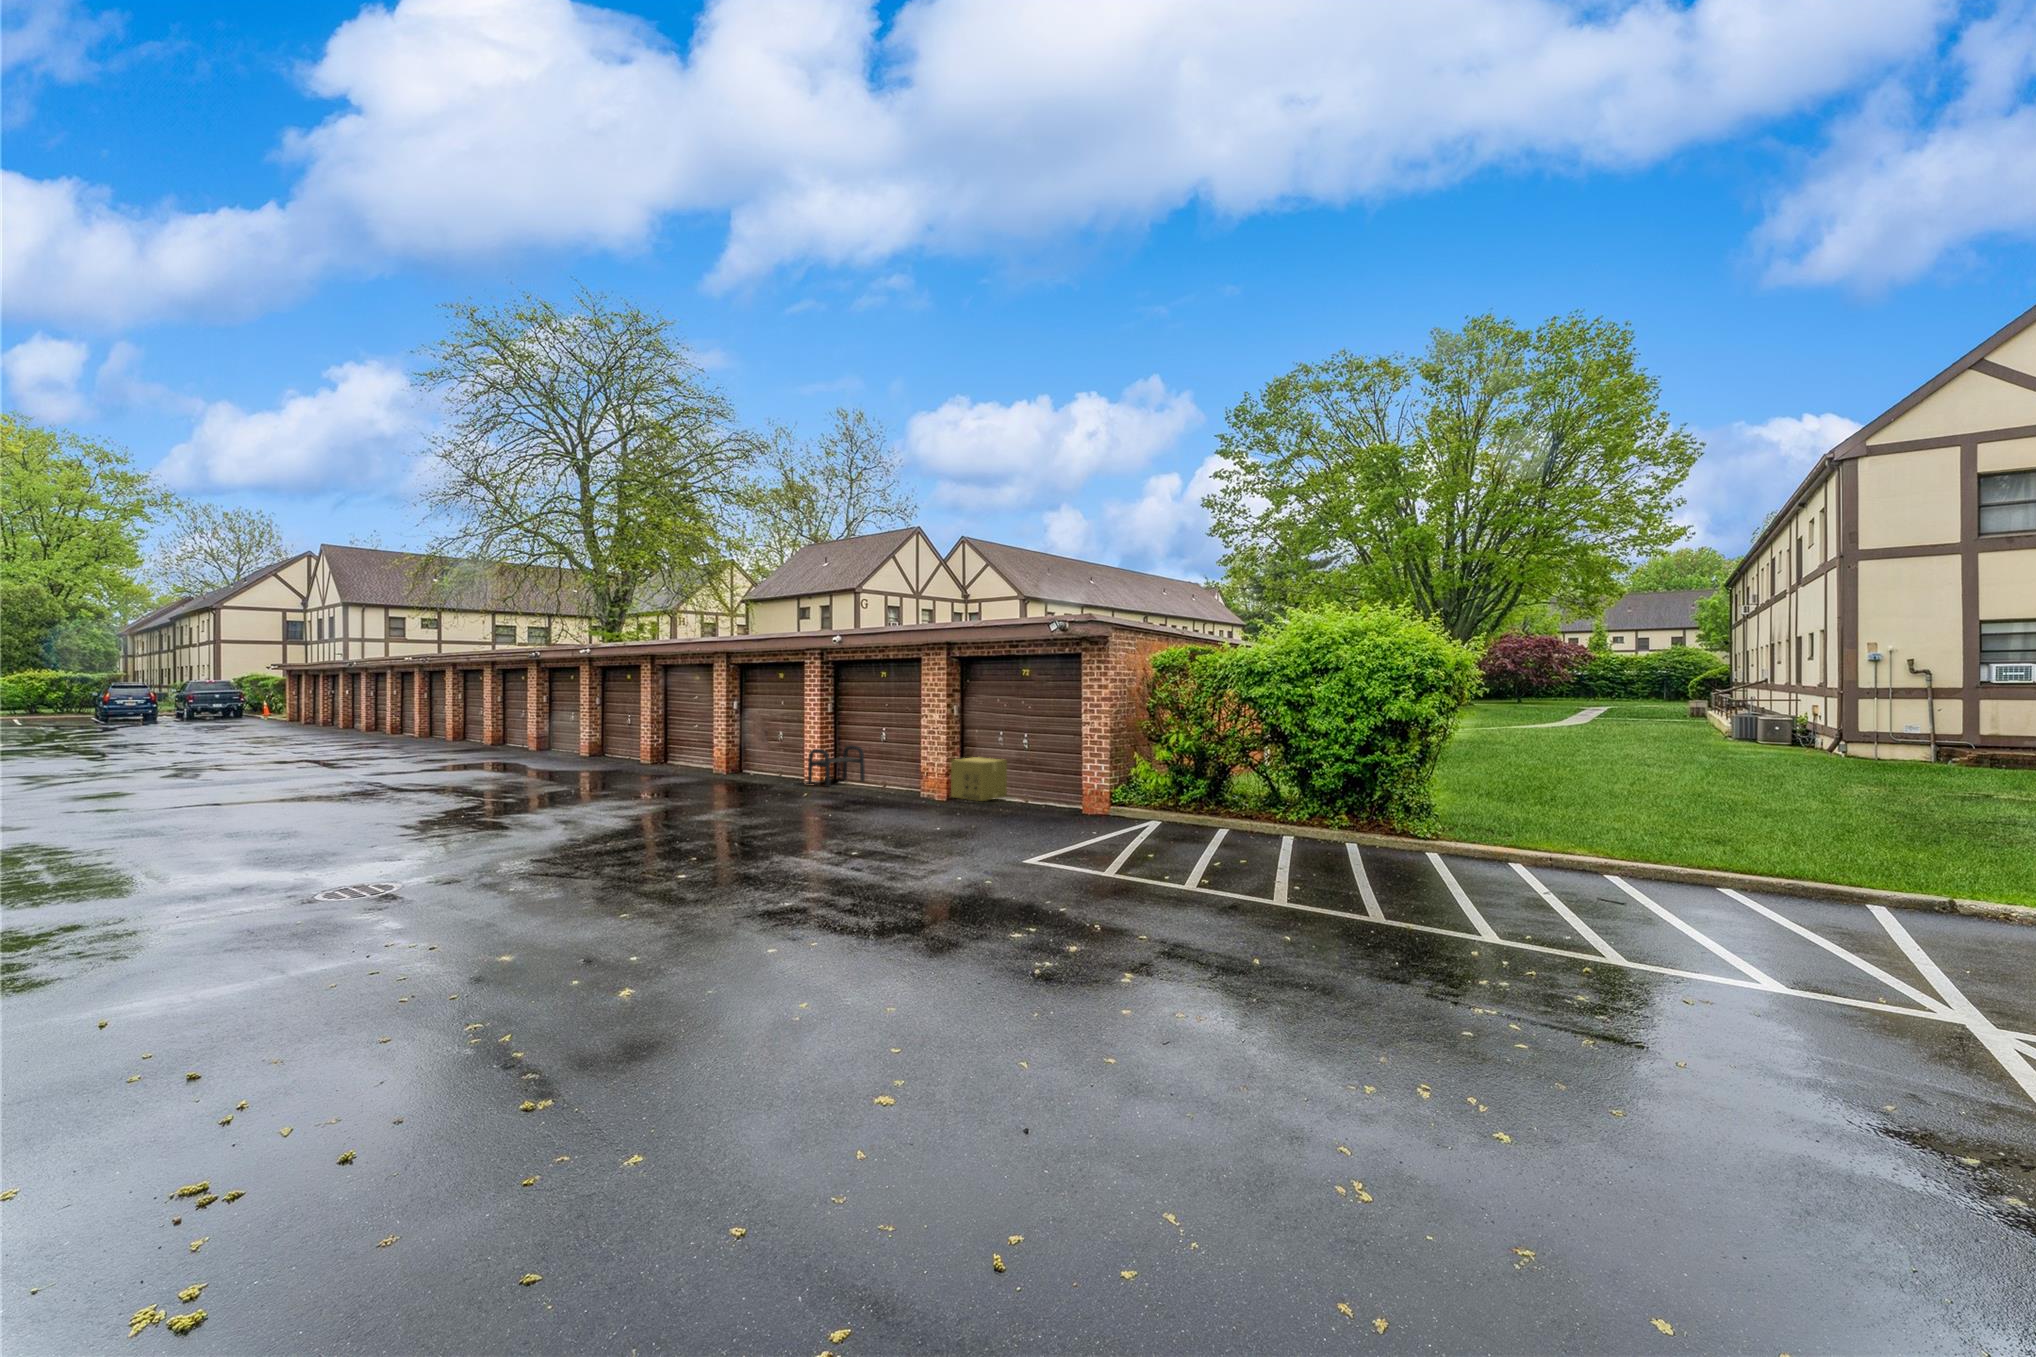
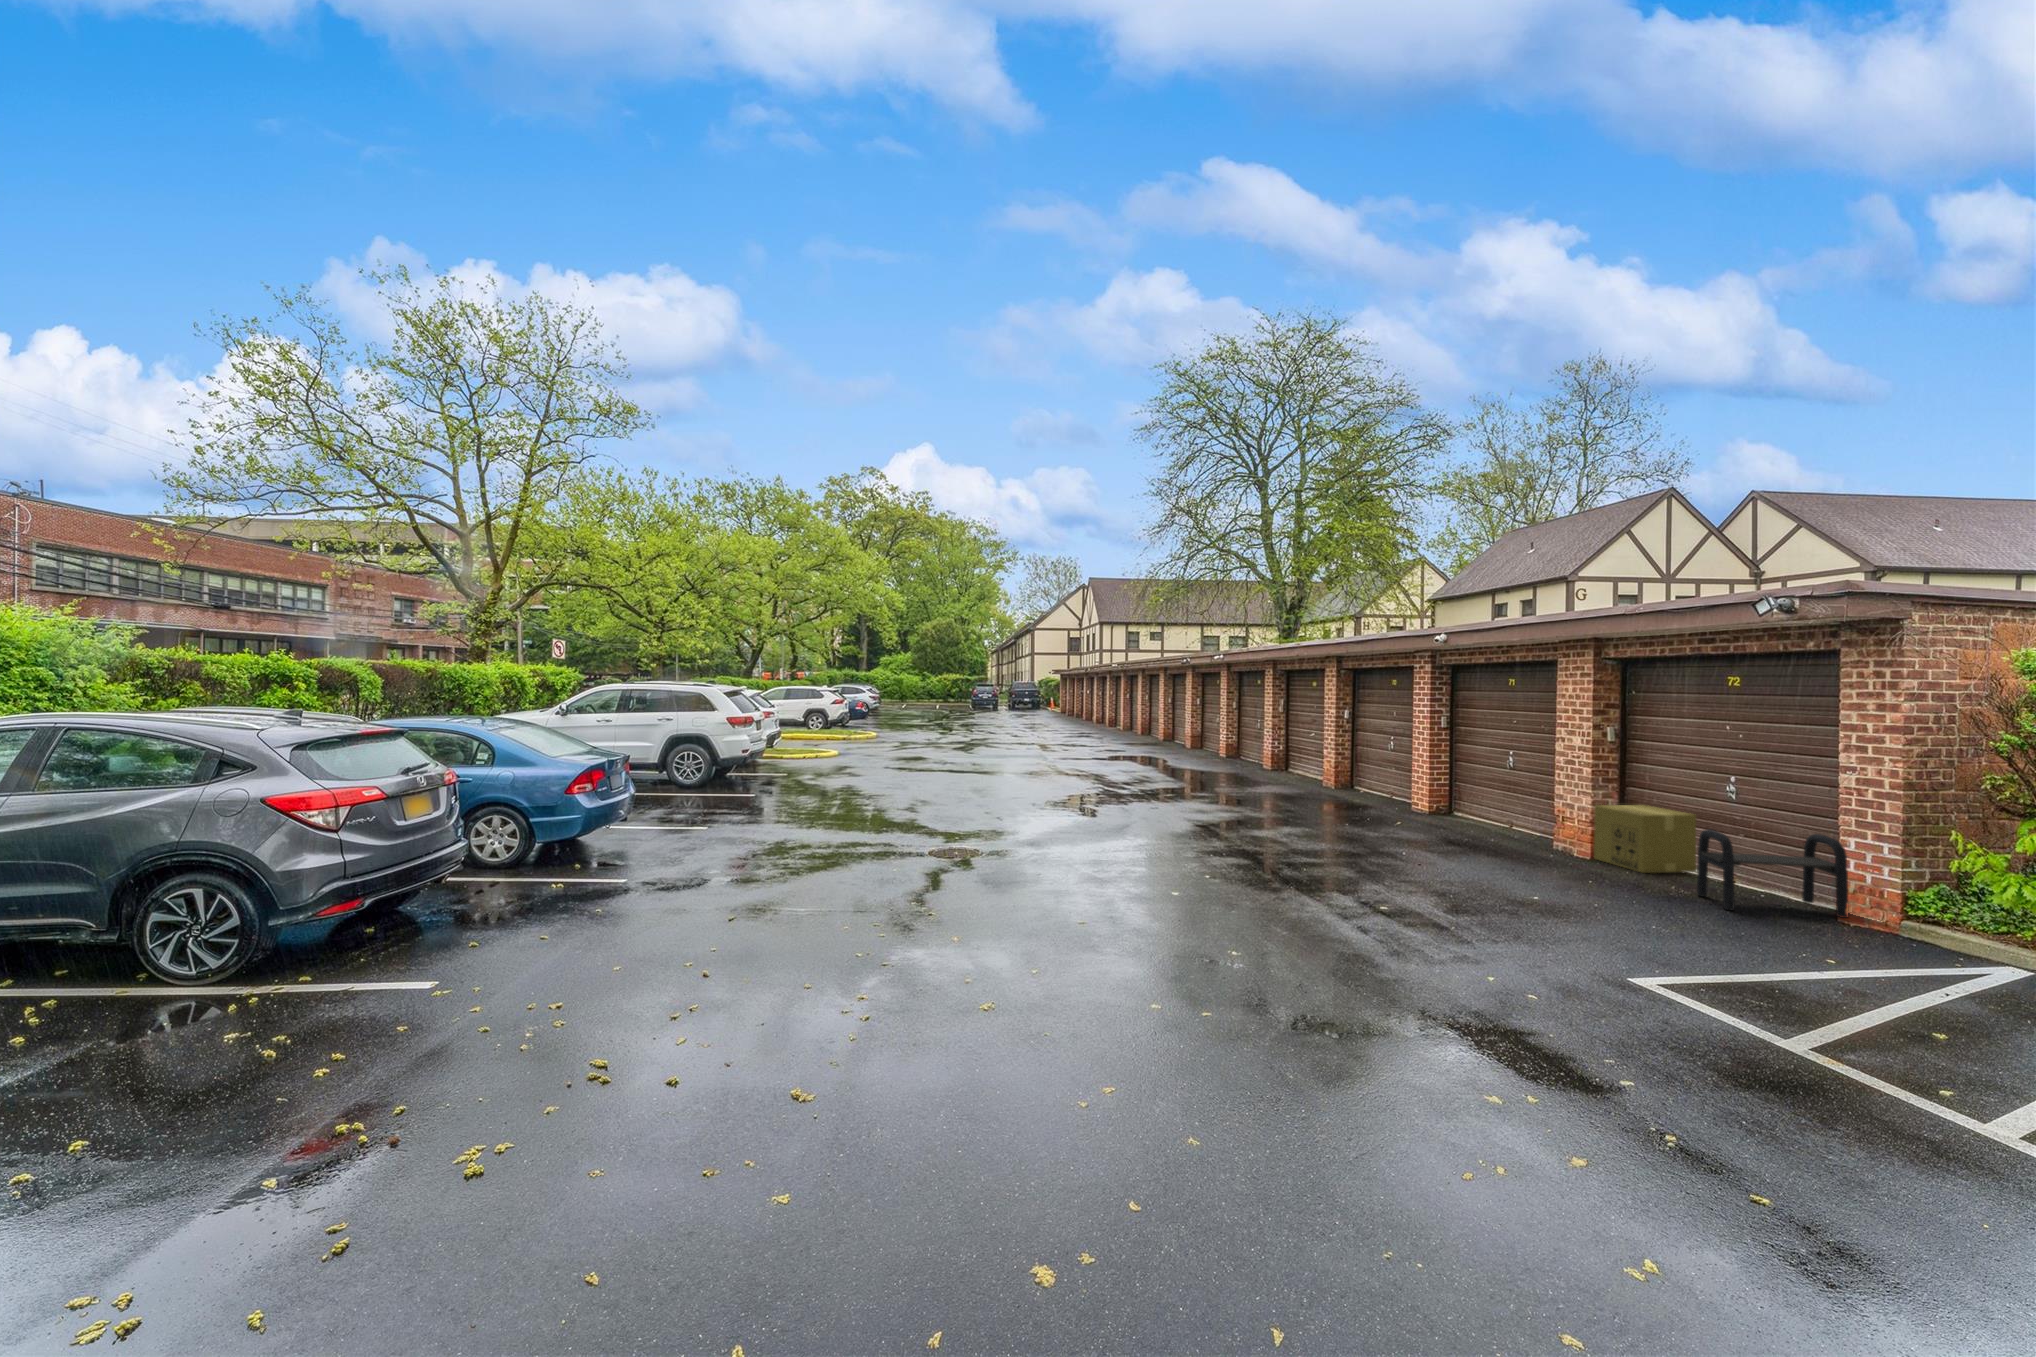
bench: present [808,745,865,786] -> present [1697,829,1848,918]

